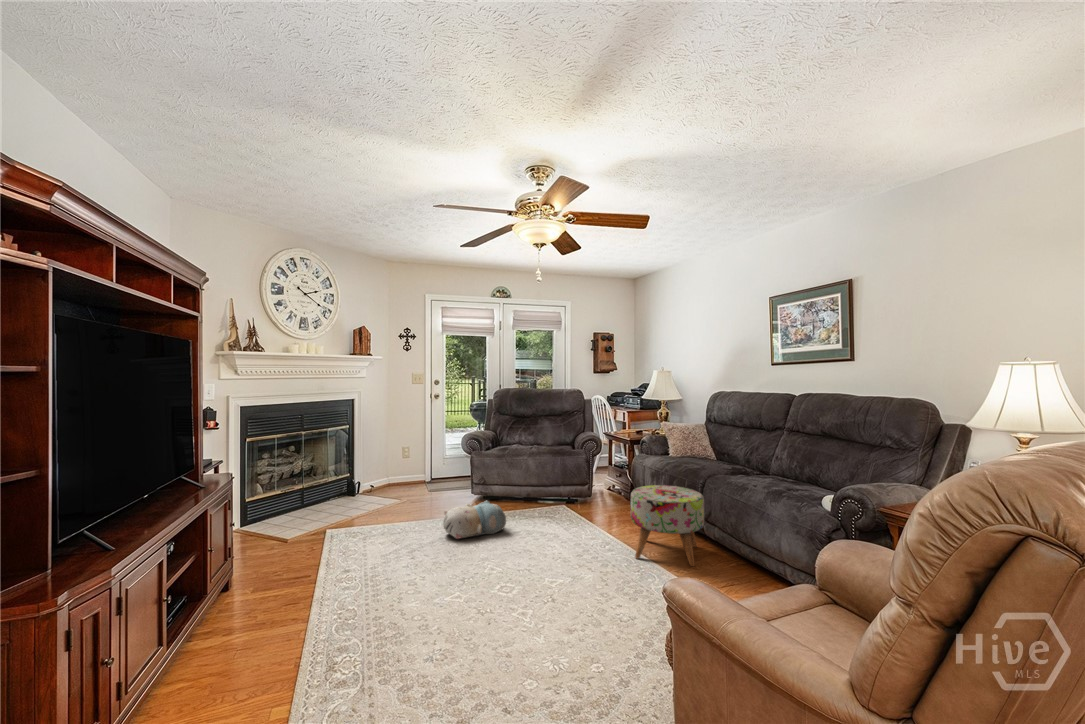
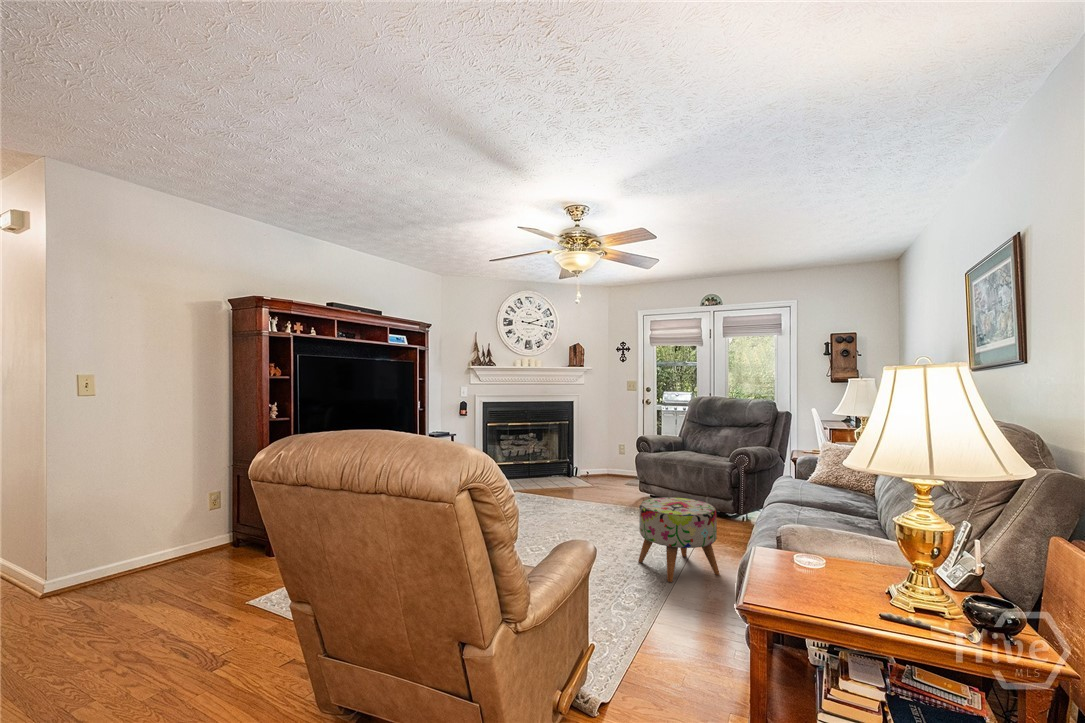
plush toy: present [443,501,506,539] -> none [552,490,602,518]

